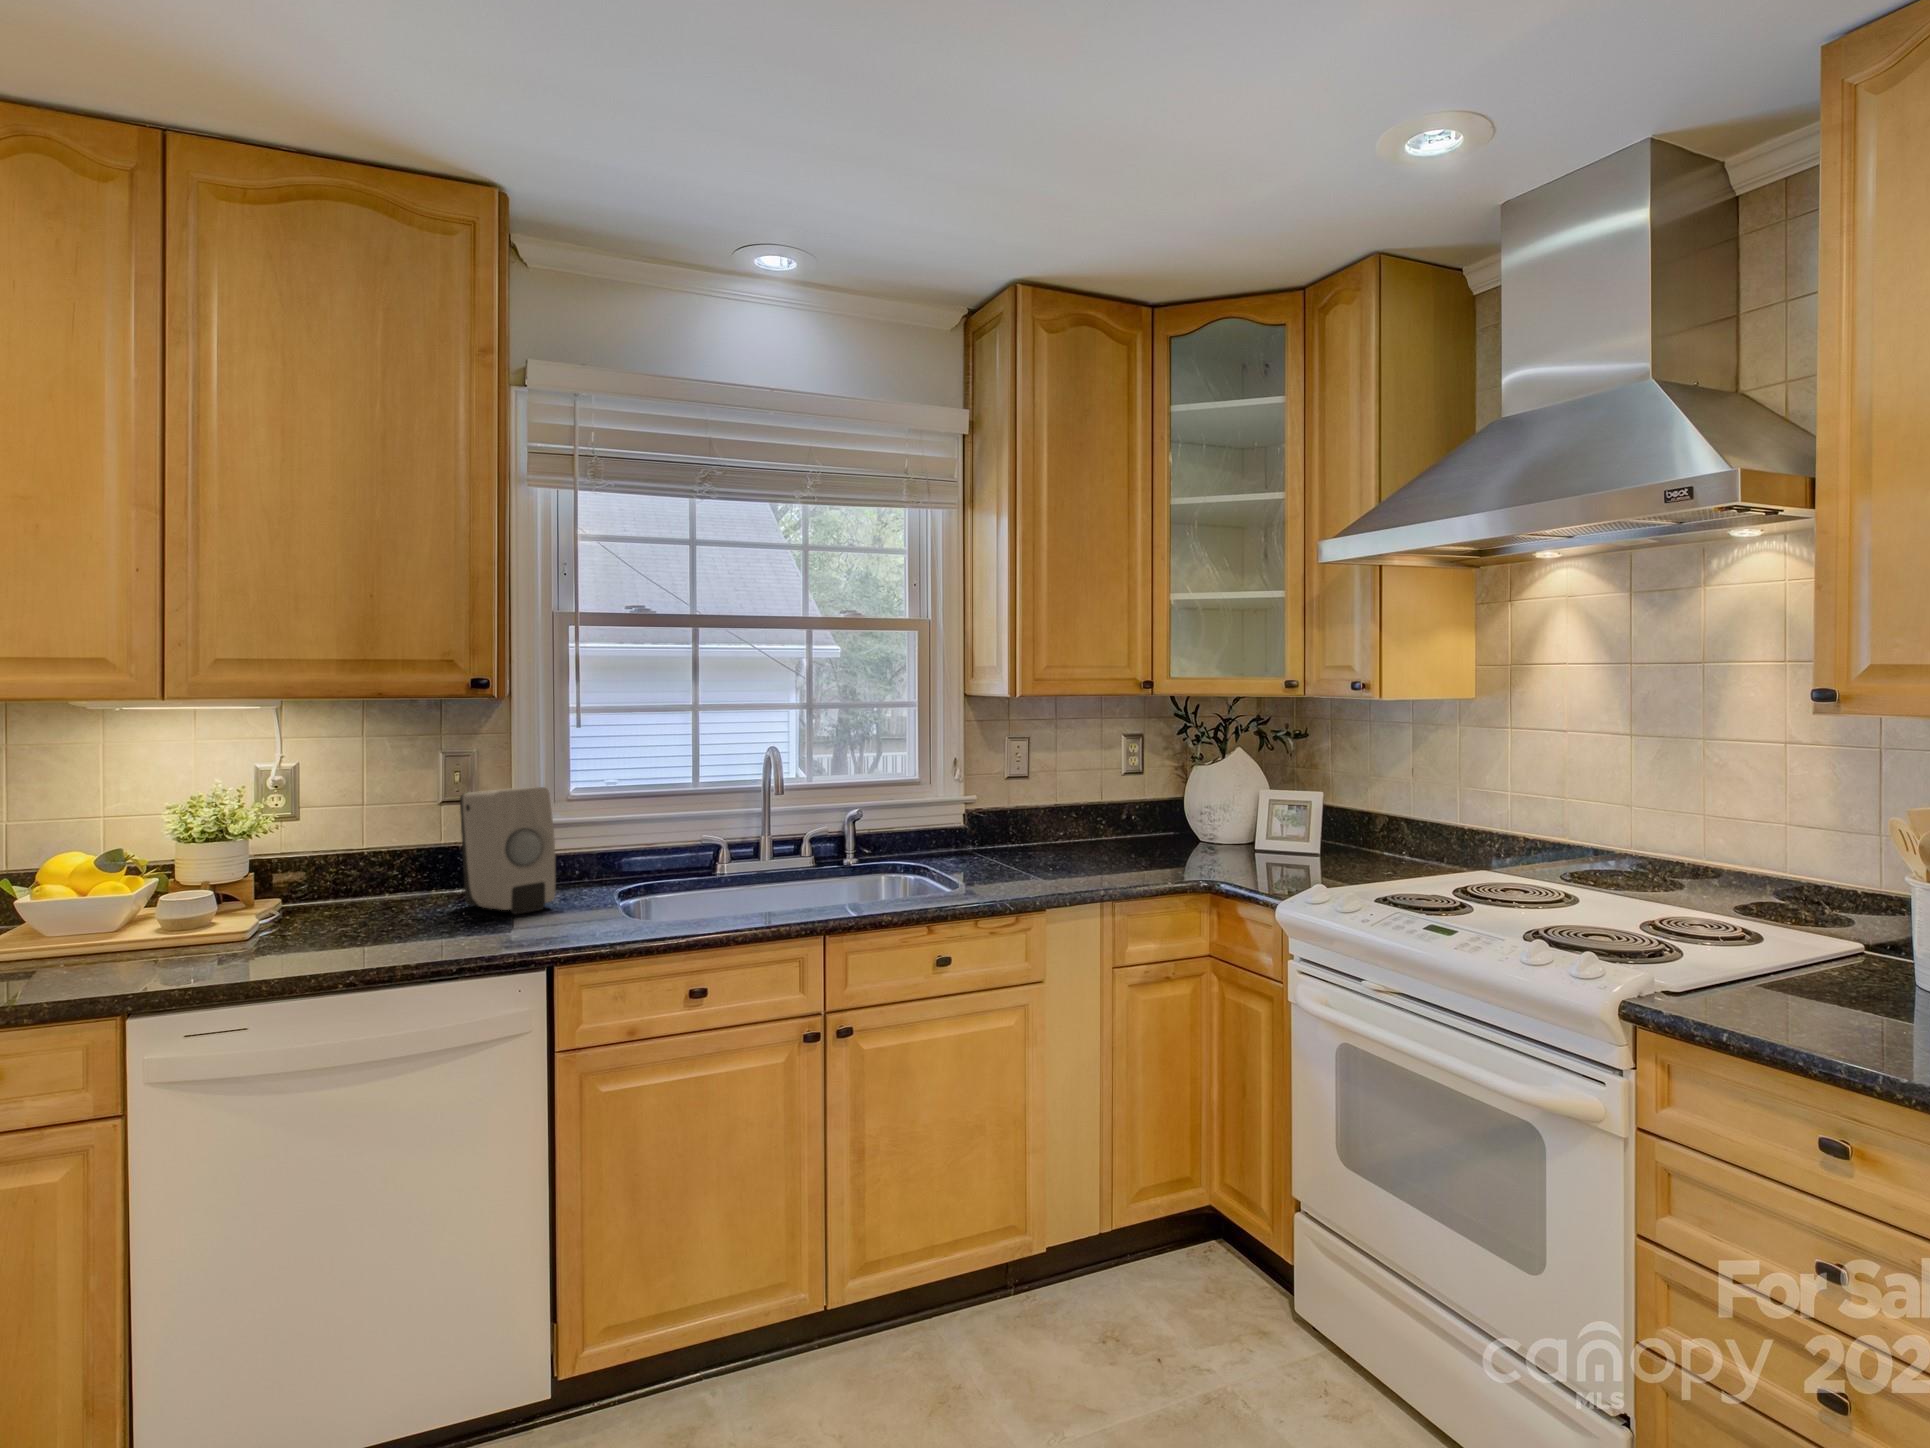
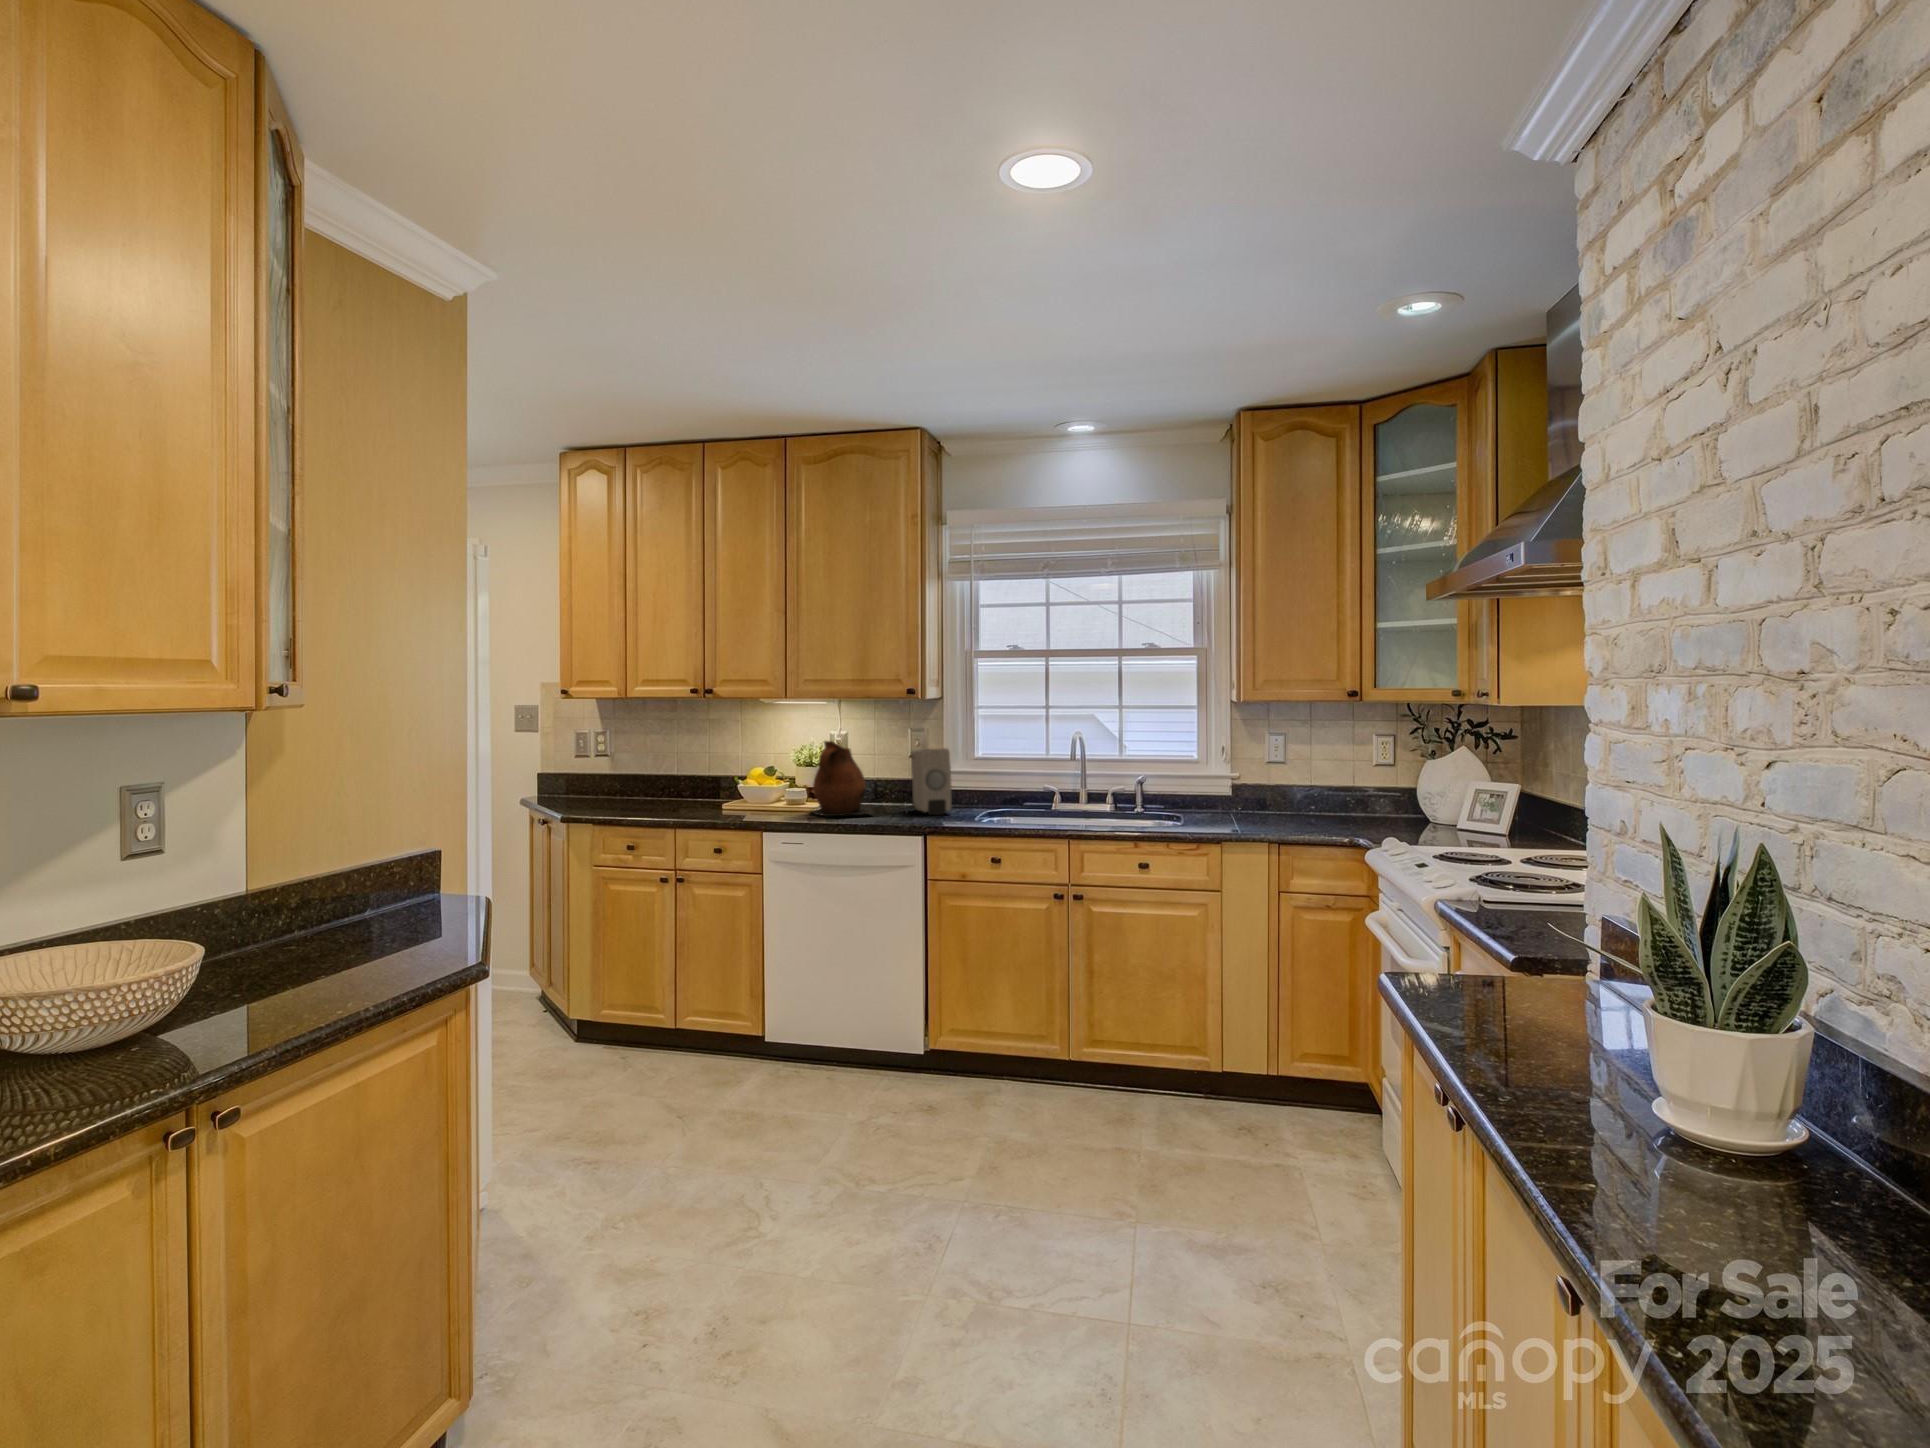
ceramic pitcher: none [228,788,401,952] -> present [810,741,873,816]

